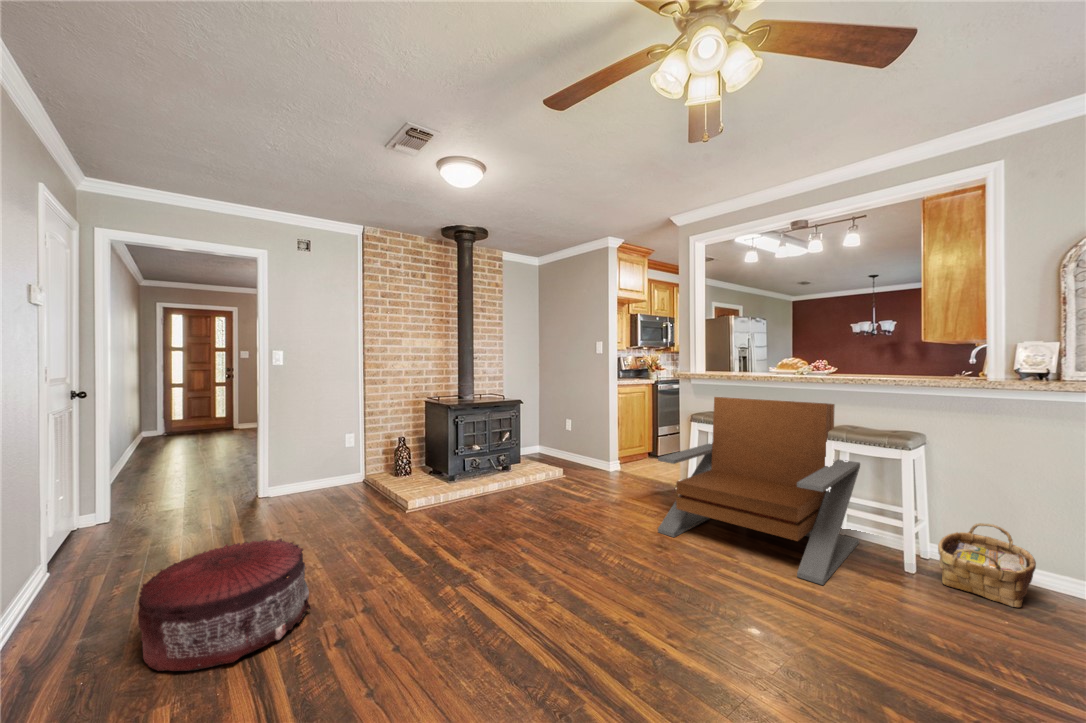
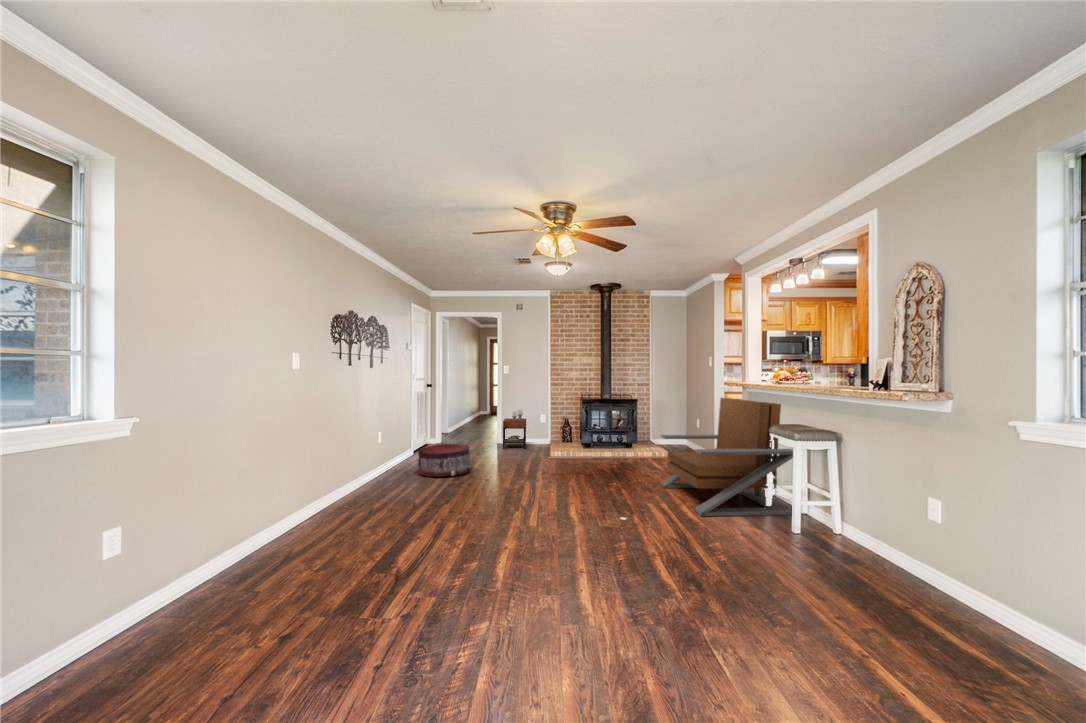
side table: none [279,431,339,511] -> present [503,410,526,449]
woven basket: present [938,523,1036,607] -> none [783,500,858,550]

